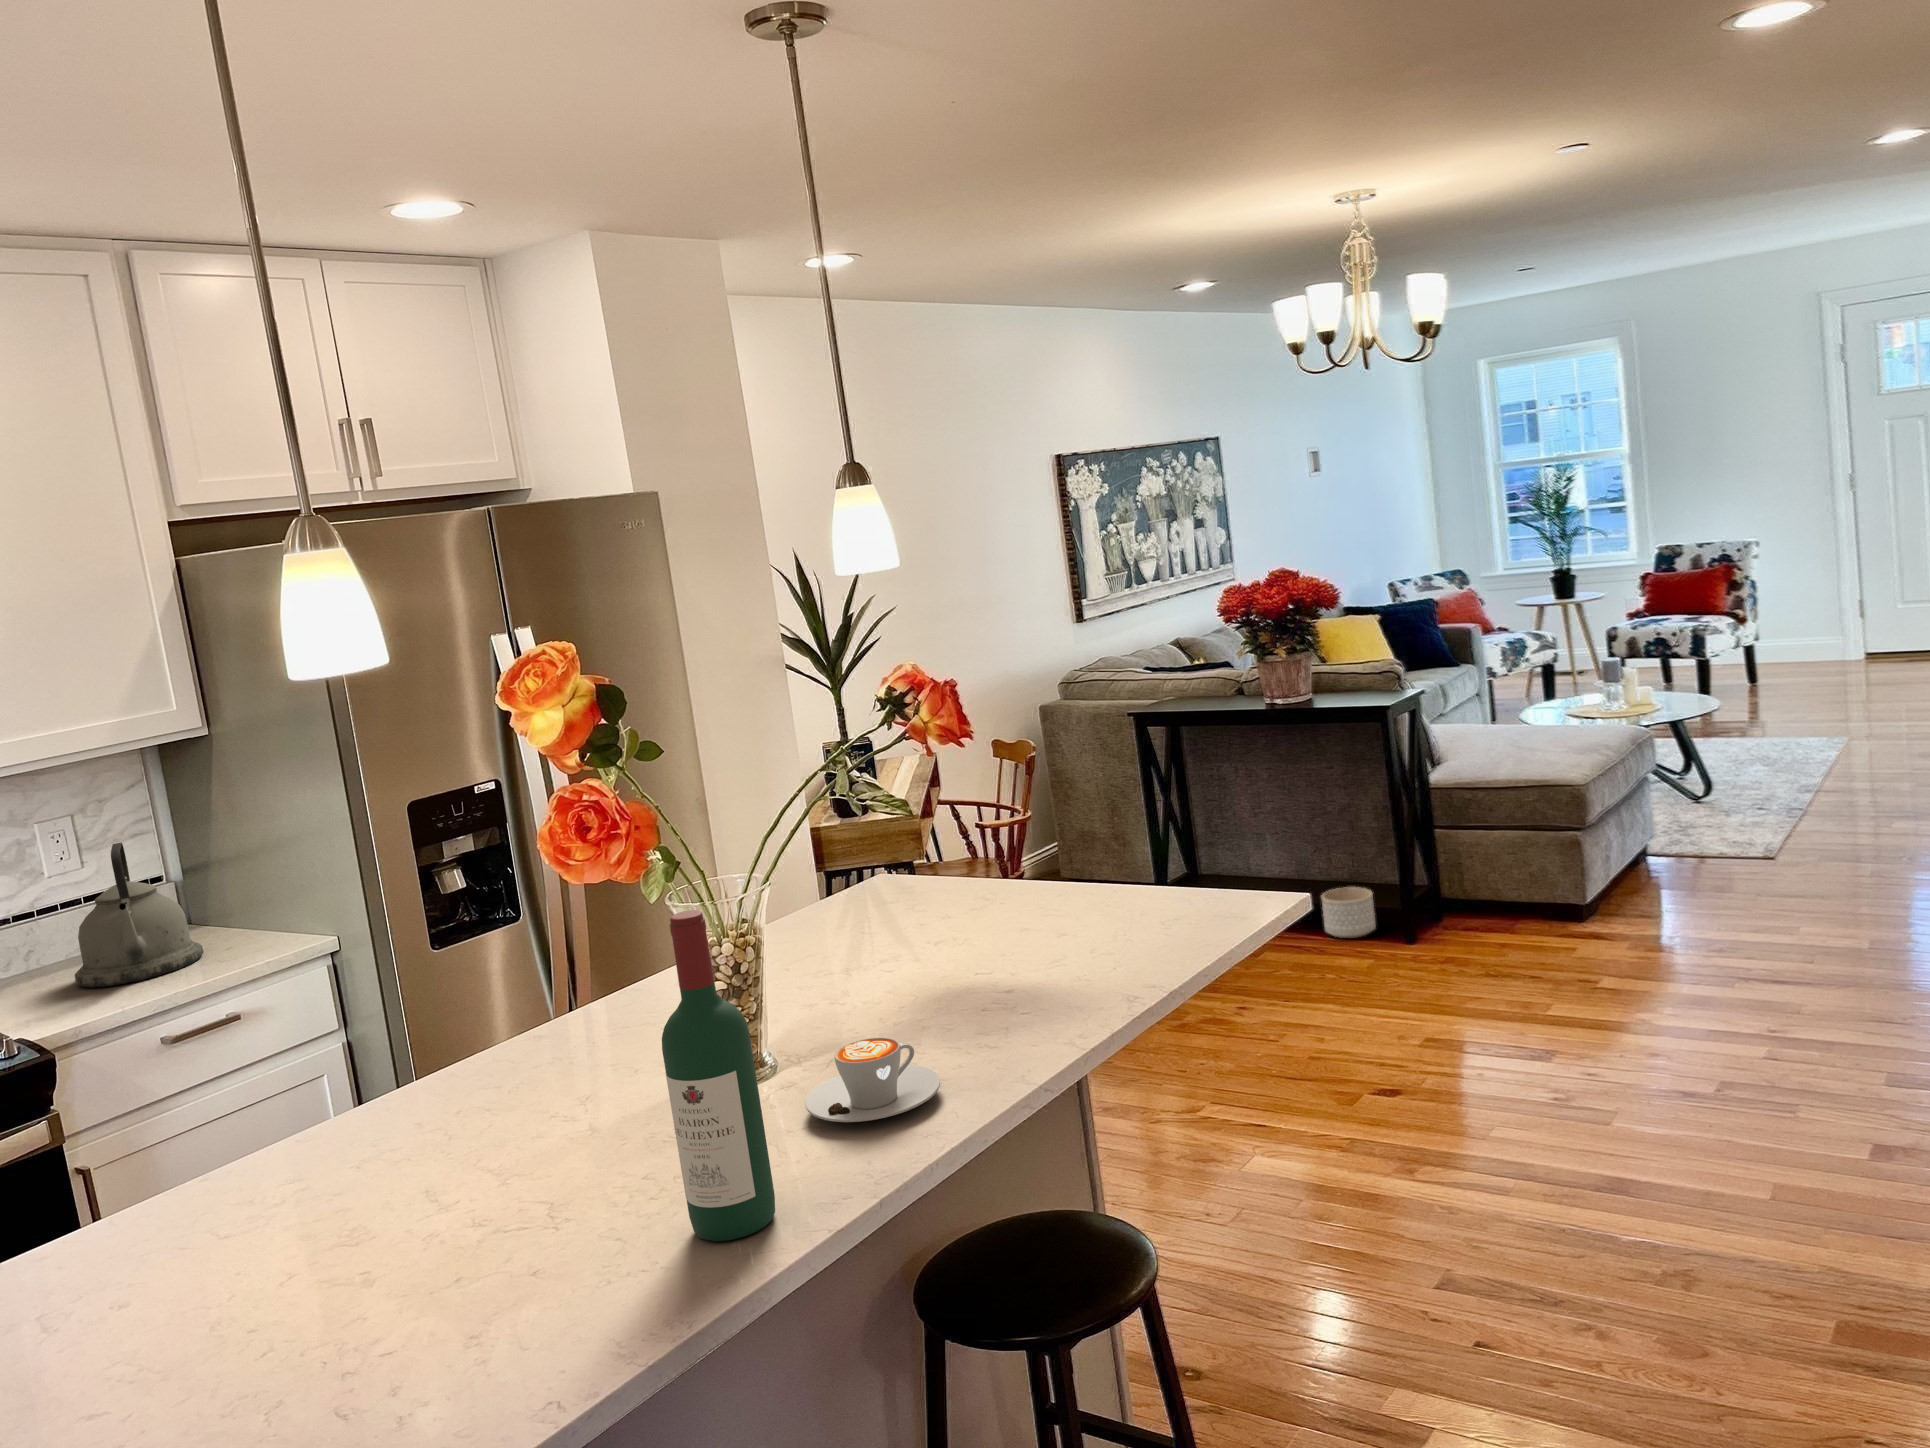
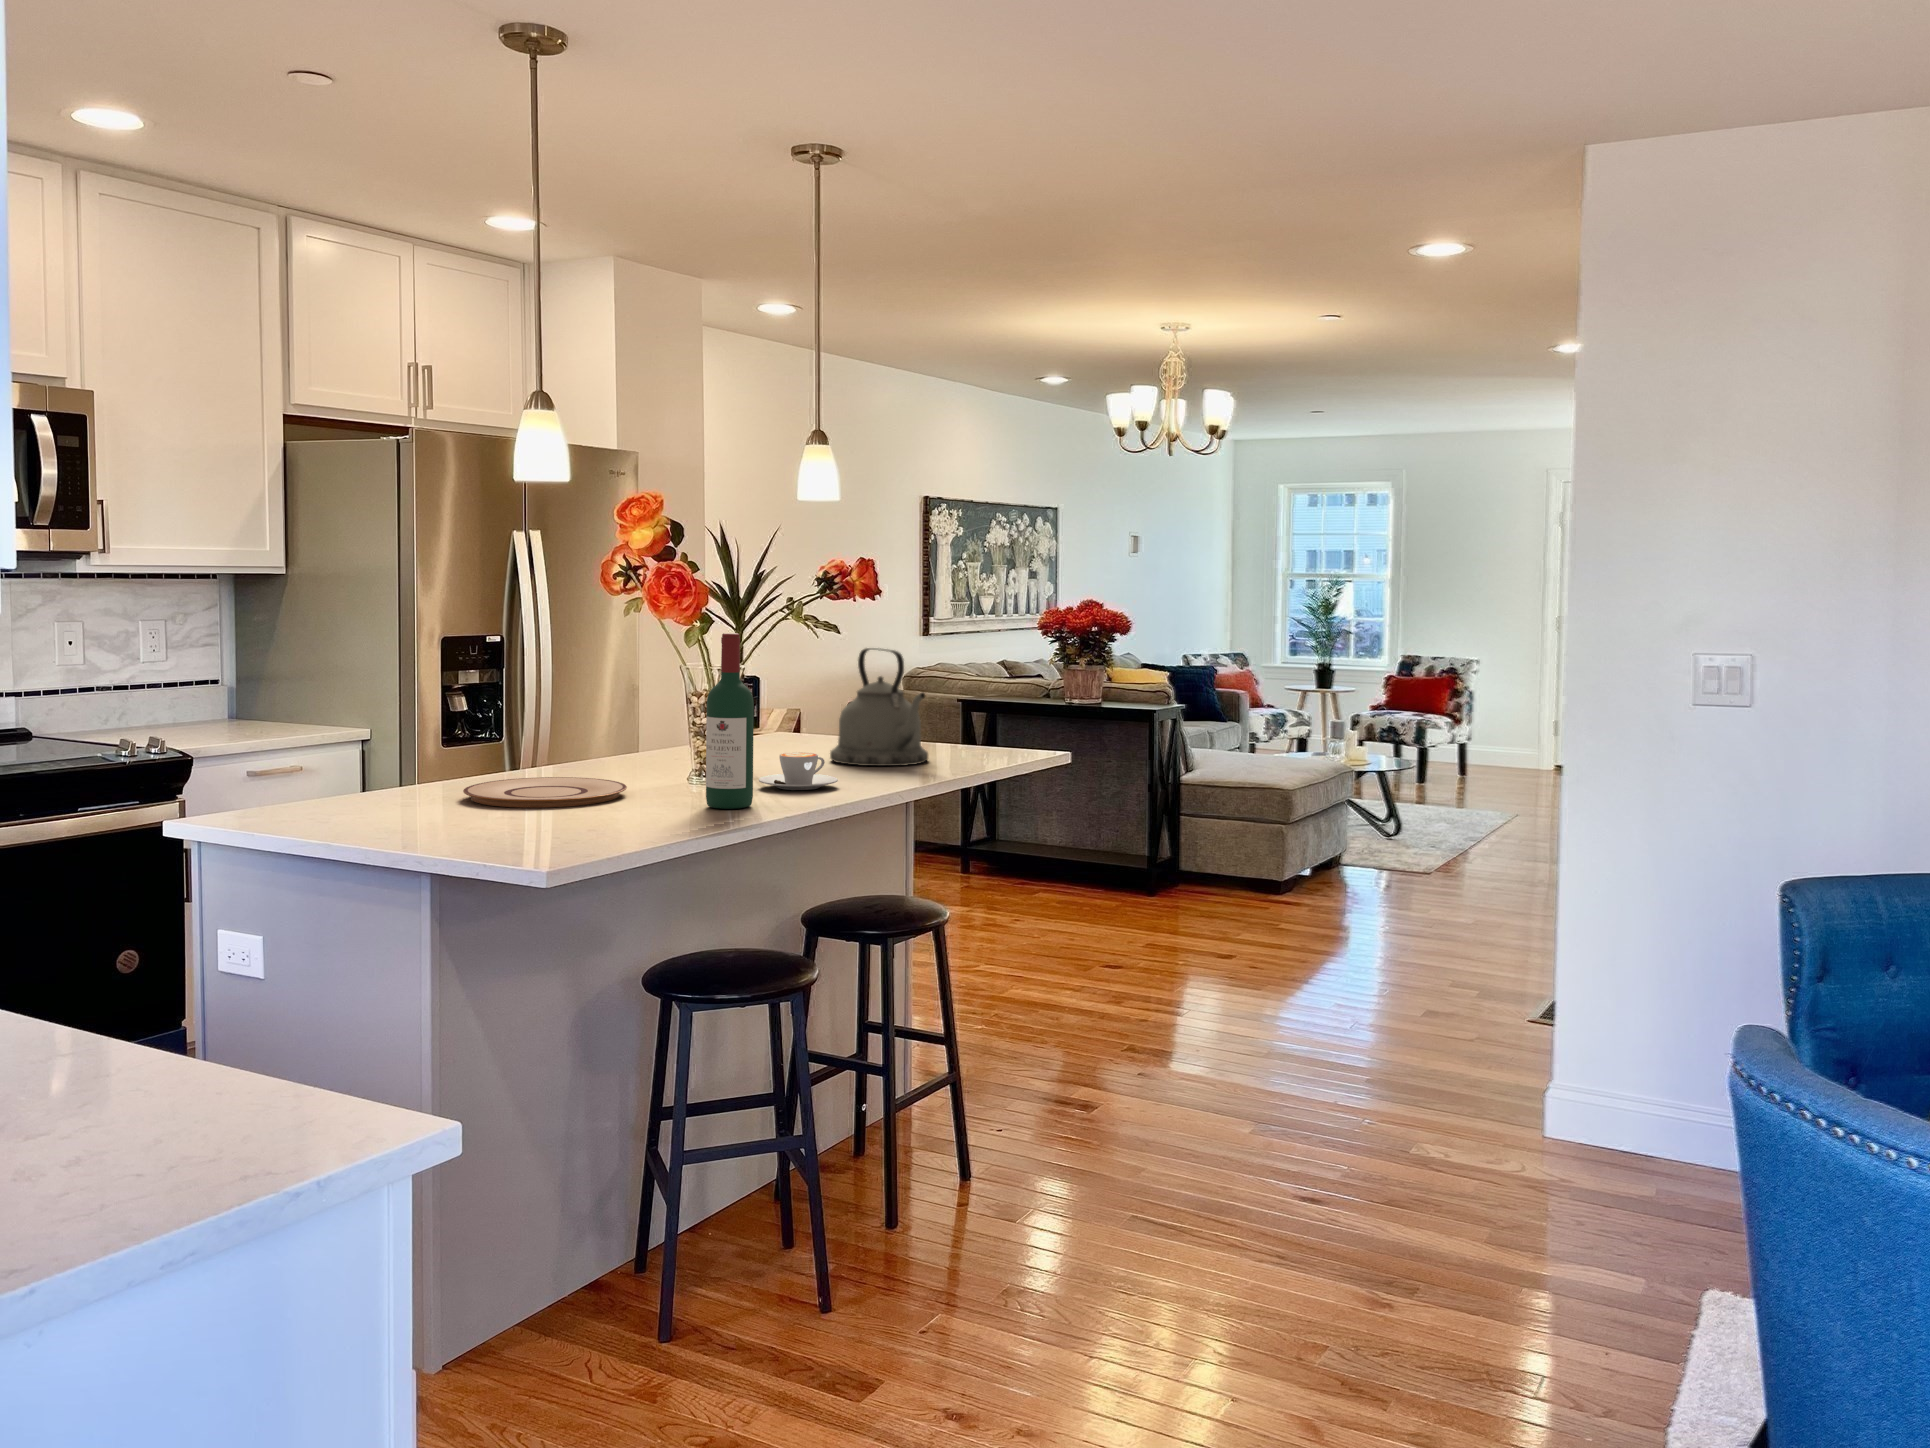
kettle: present [75,843,204,987] -> present [830,648,928,766]
planter: present [1322,887,1376,938] -> none [1086,856,1126,893]
plate: none [284,1132,575,1271] -> present [463,777,627,808]

